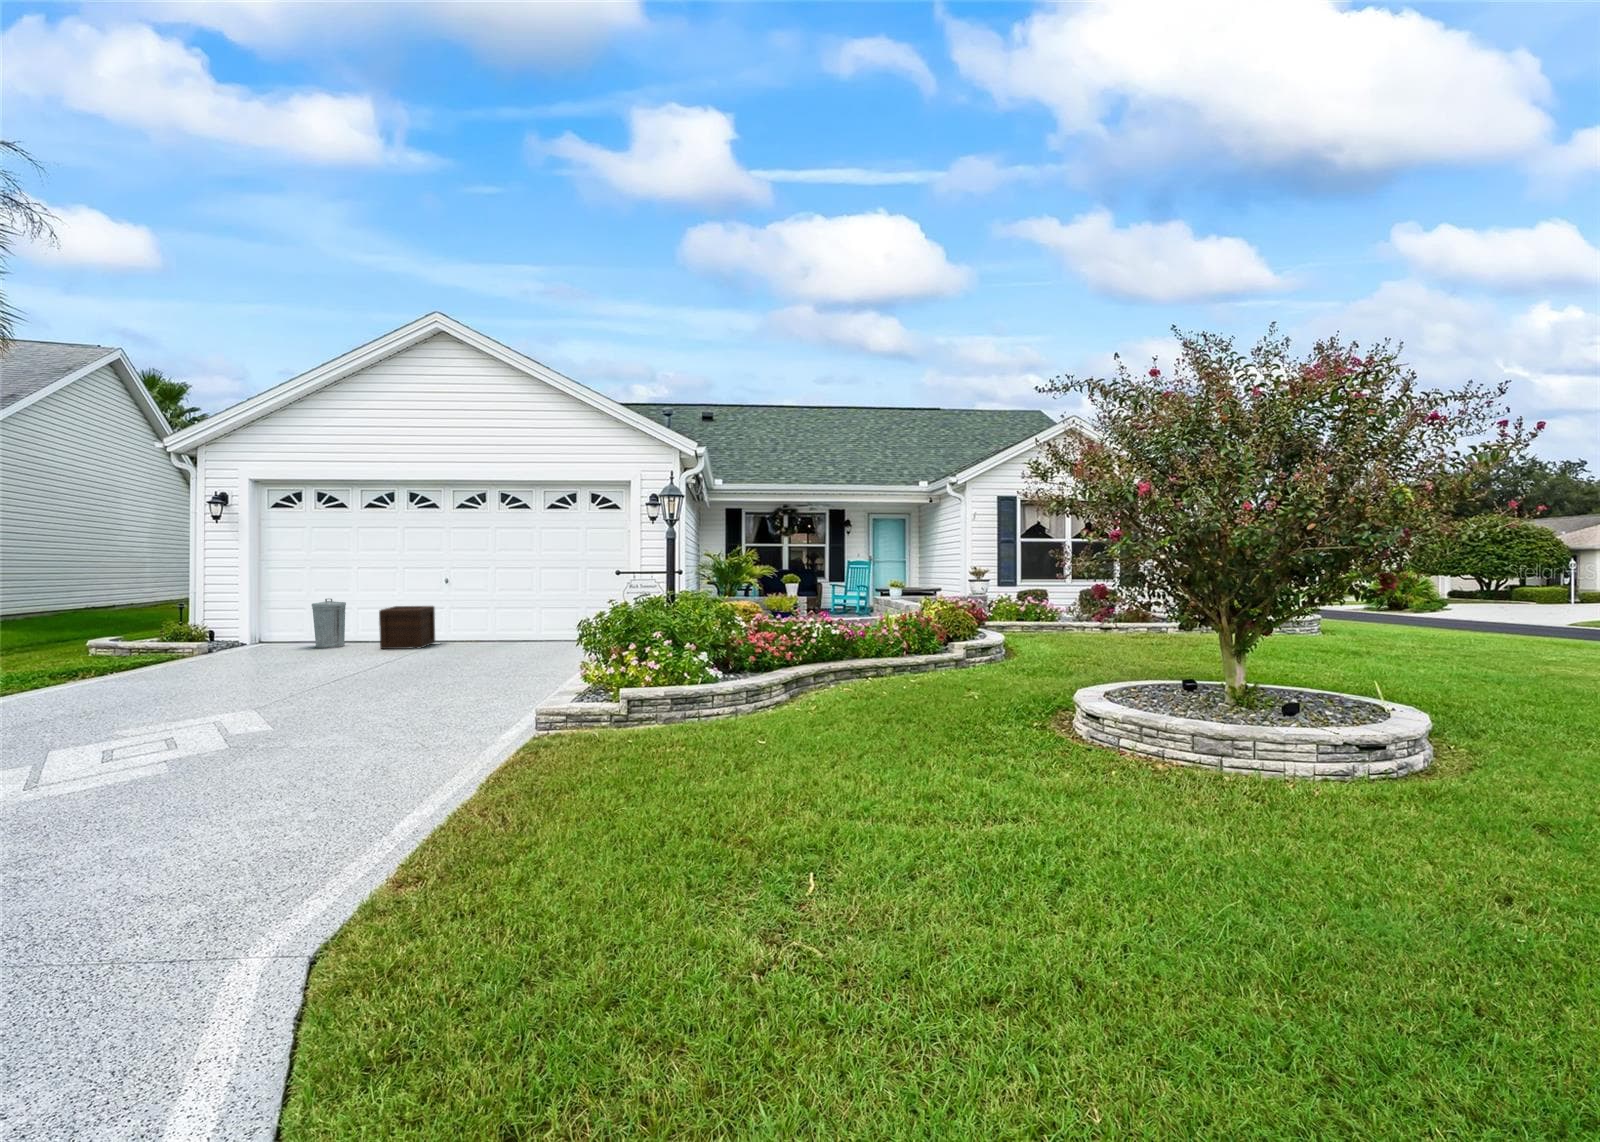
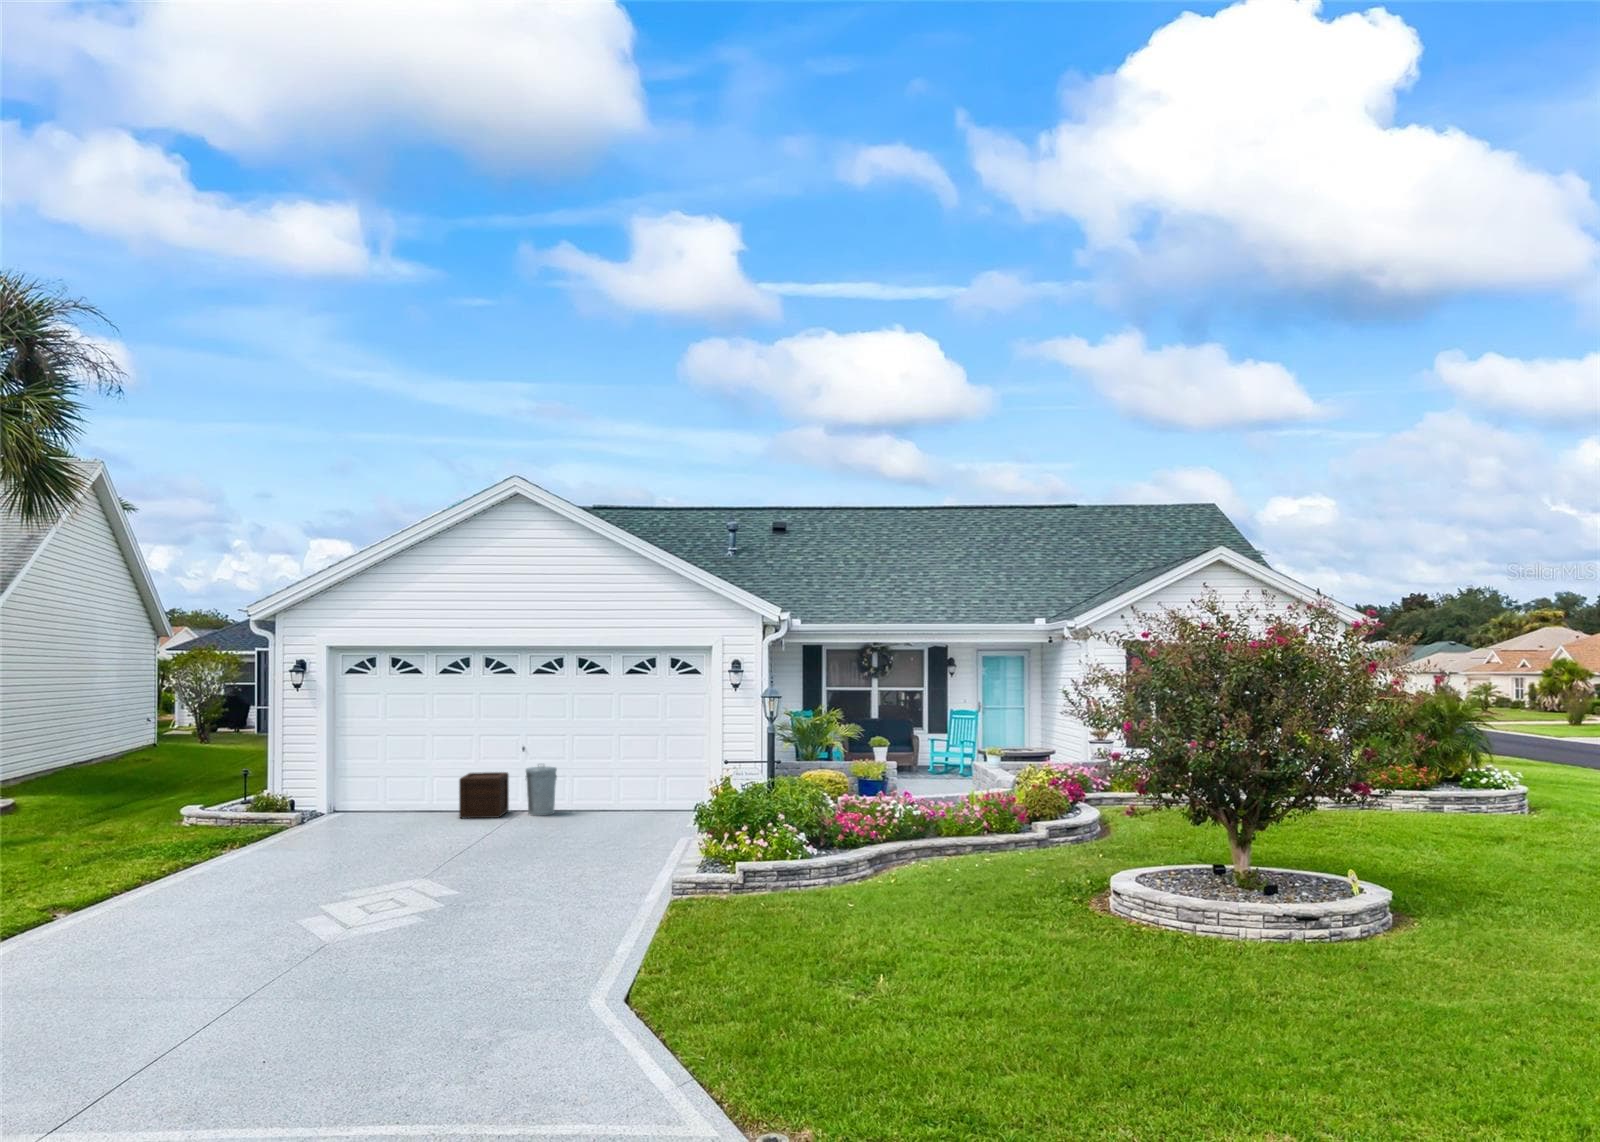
trash can: present [312,599,346,649] -> present [526,766,557,816]

